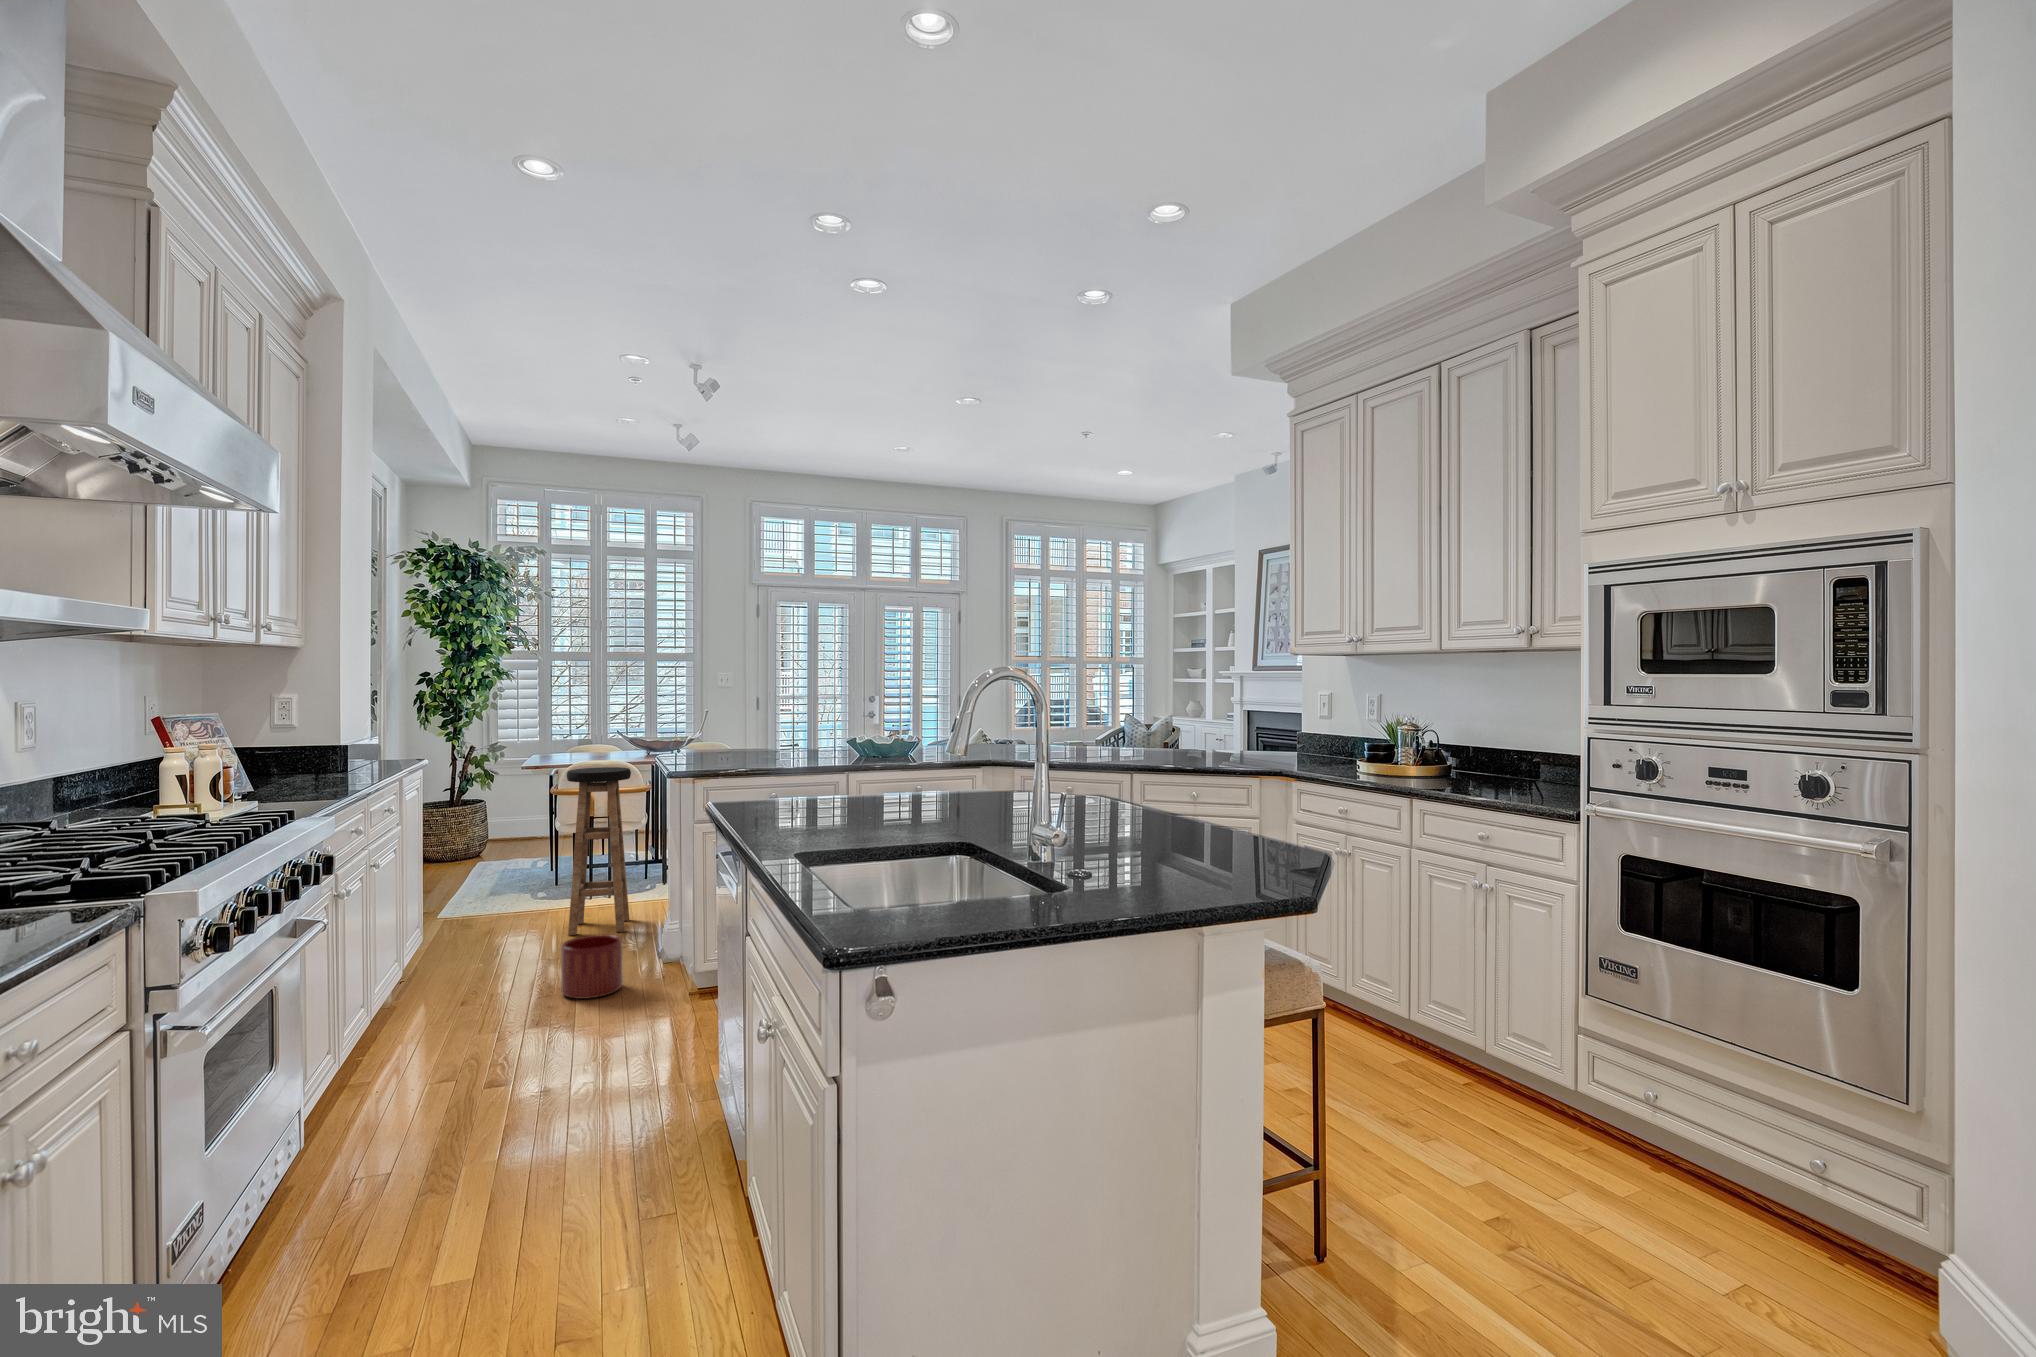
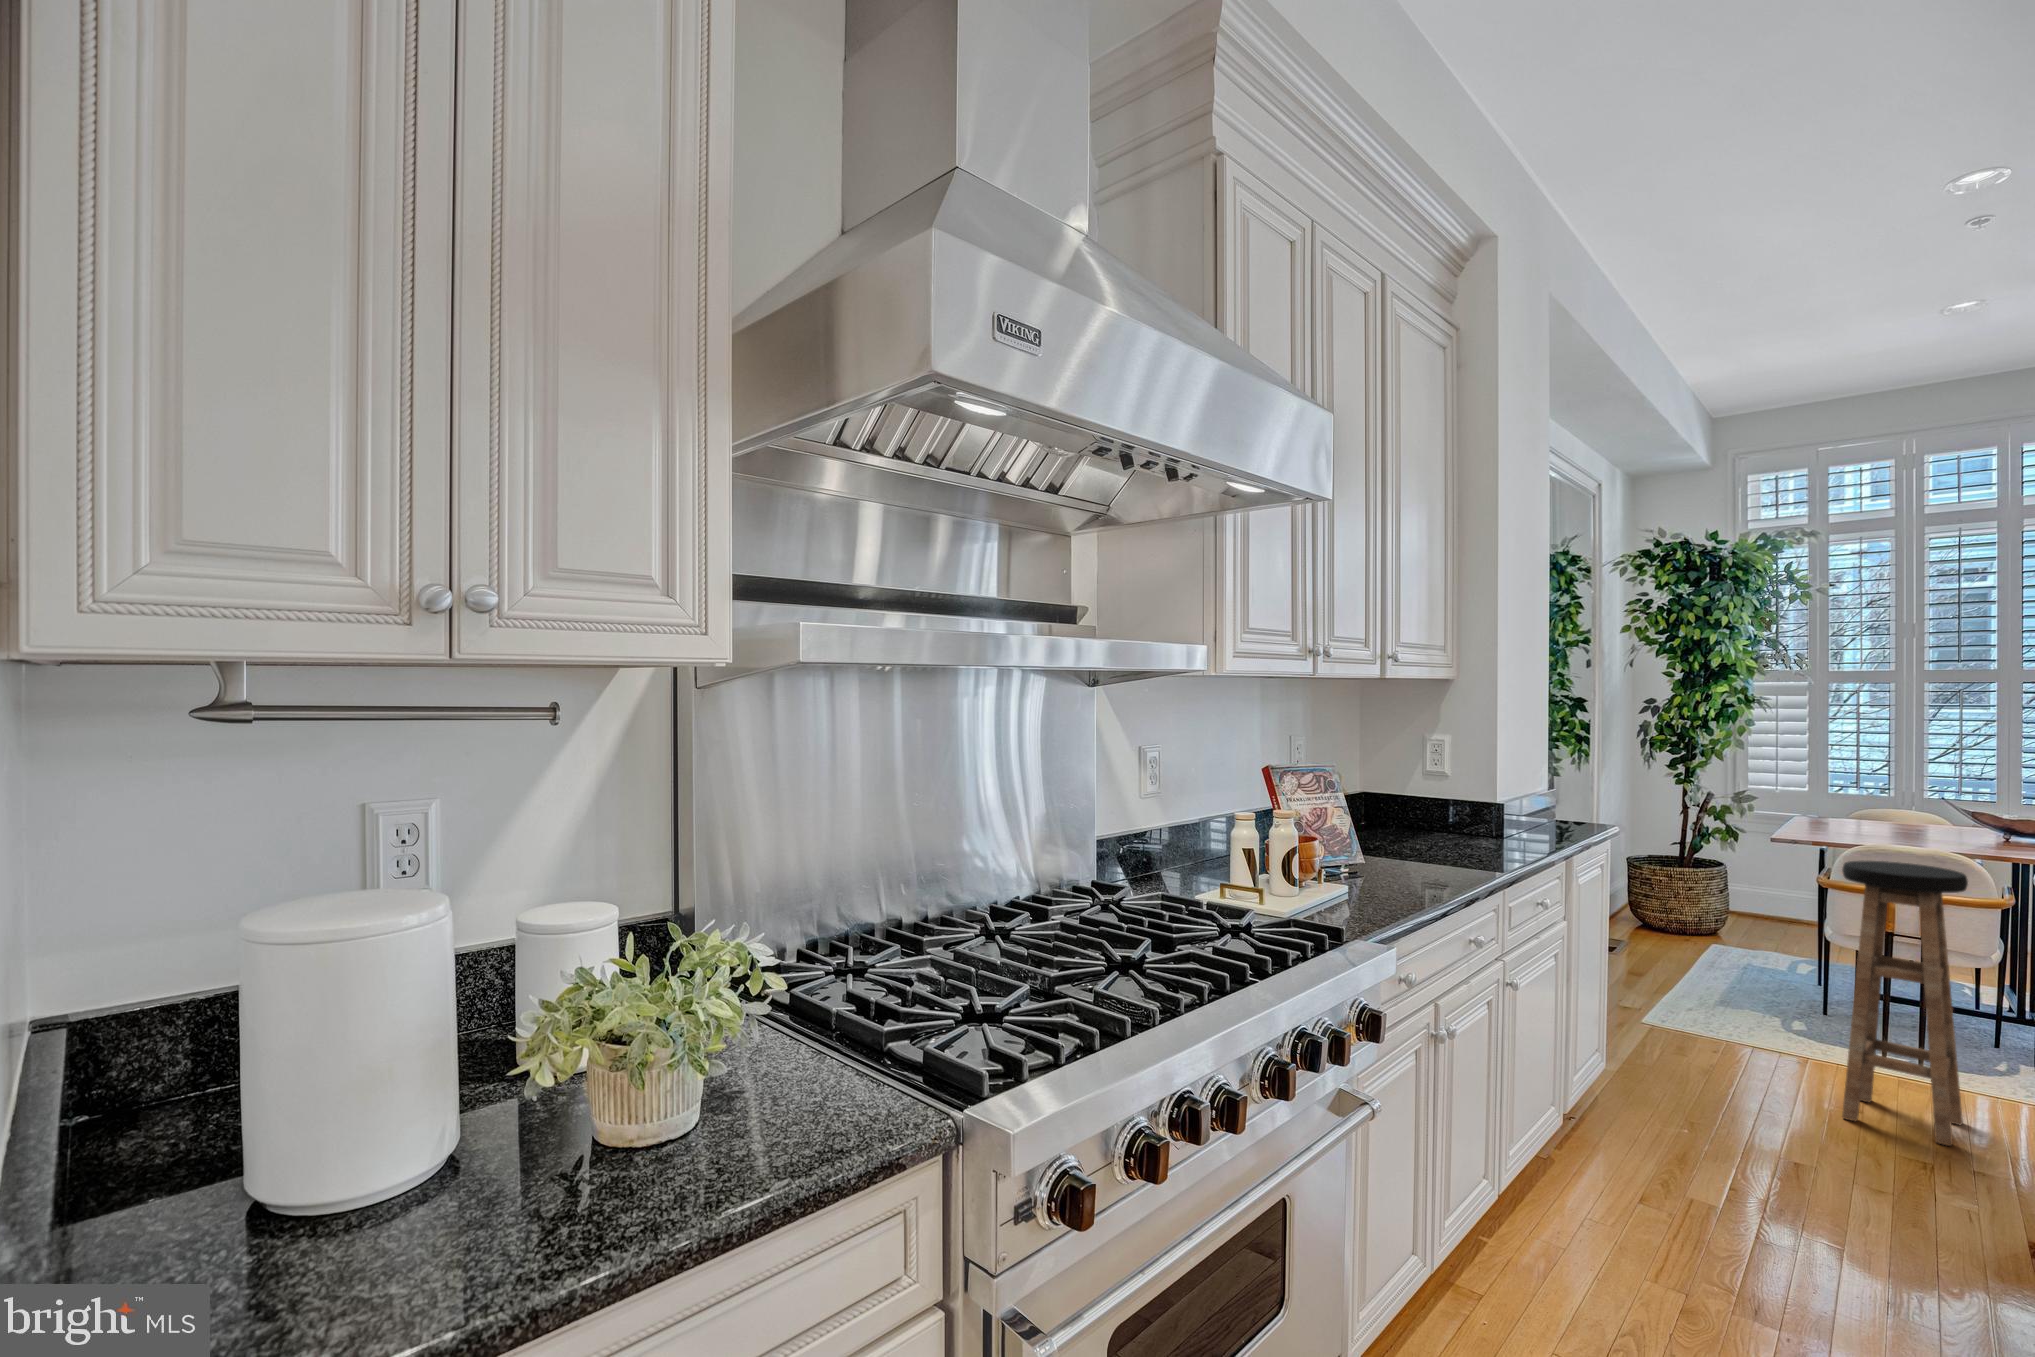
planter: present [561,934,623,999] -> none [1821,1156,1947,1286]

